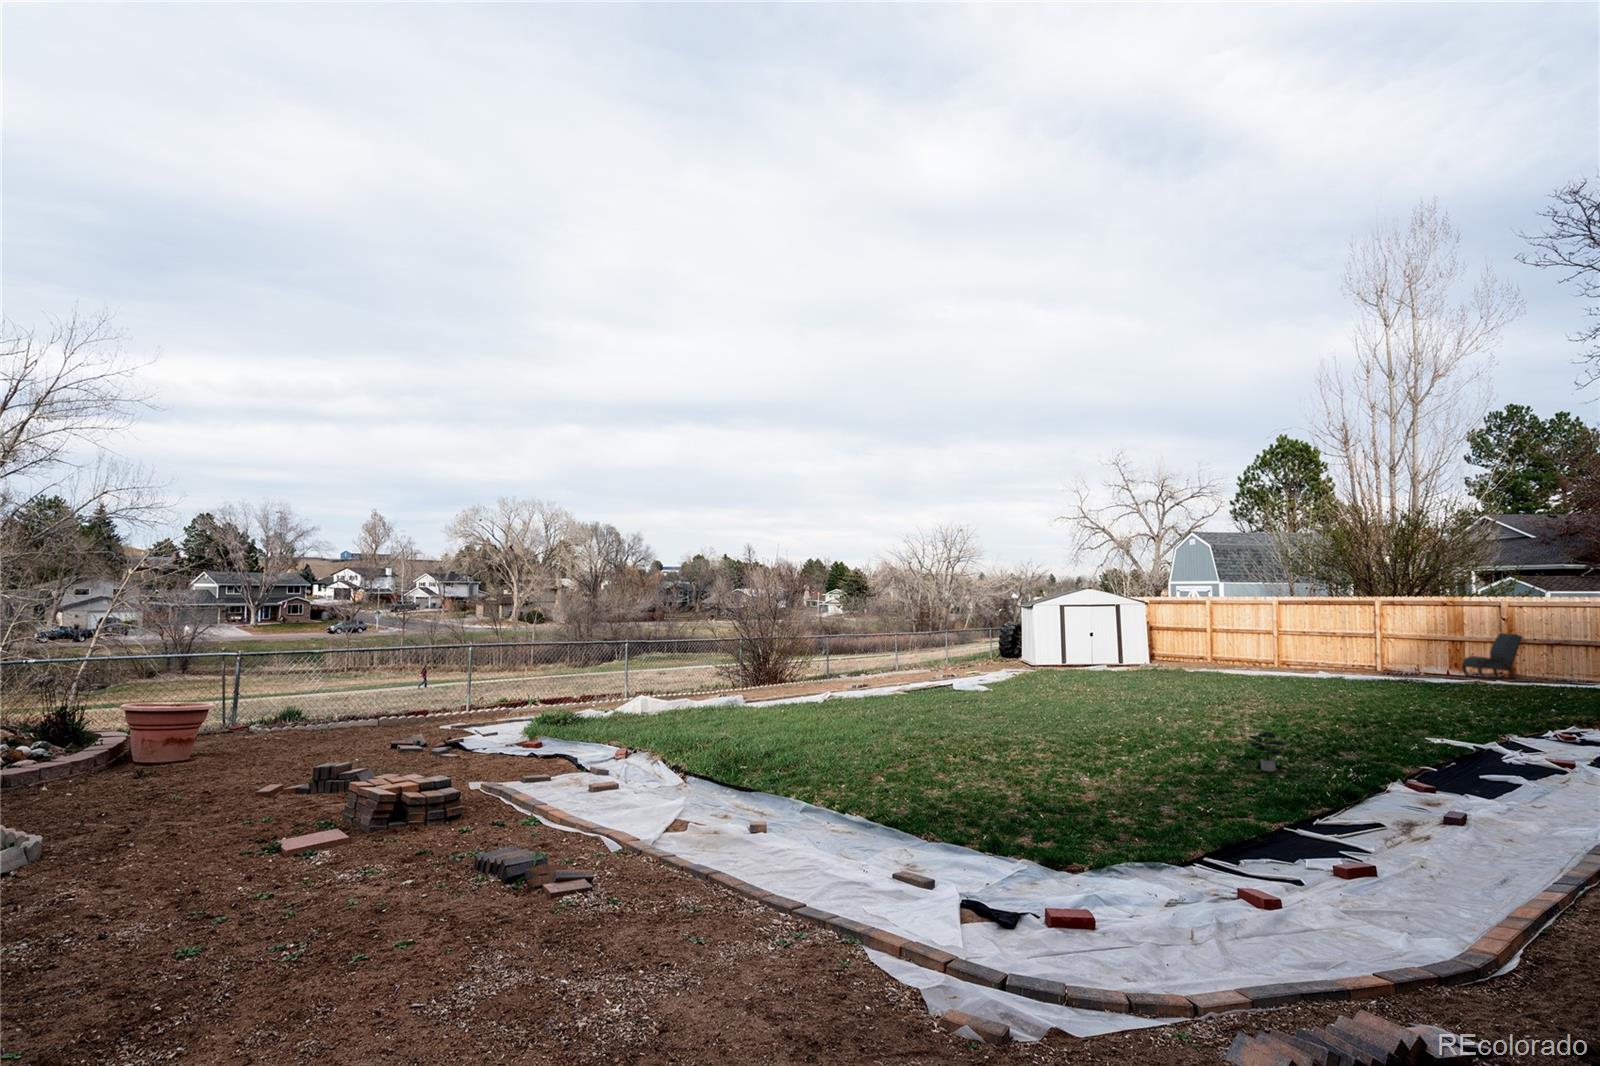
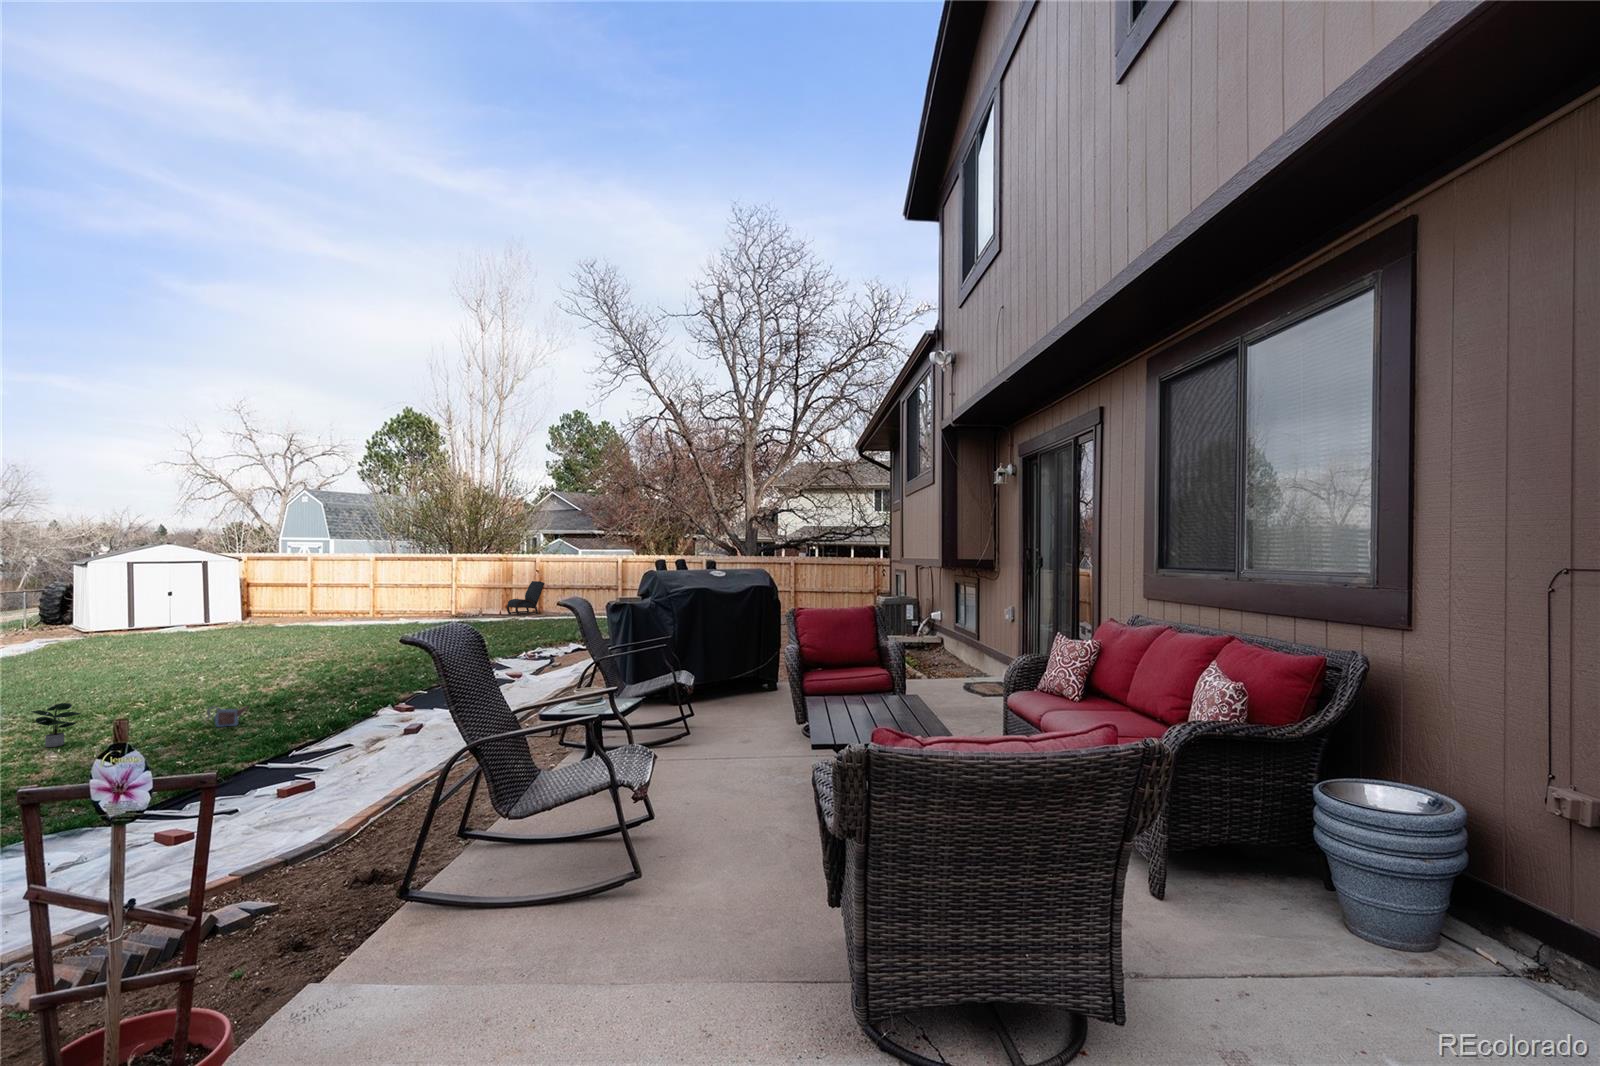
potted plant: present [1249,732,1289,772] -> present [31,703,81,747]
watering can: none [1185,755,1227,779] -> present [207,706,249,727]

